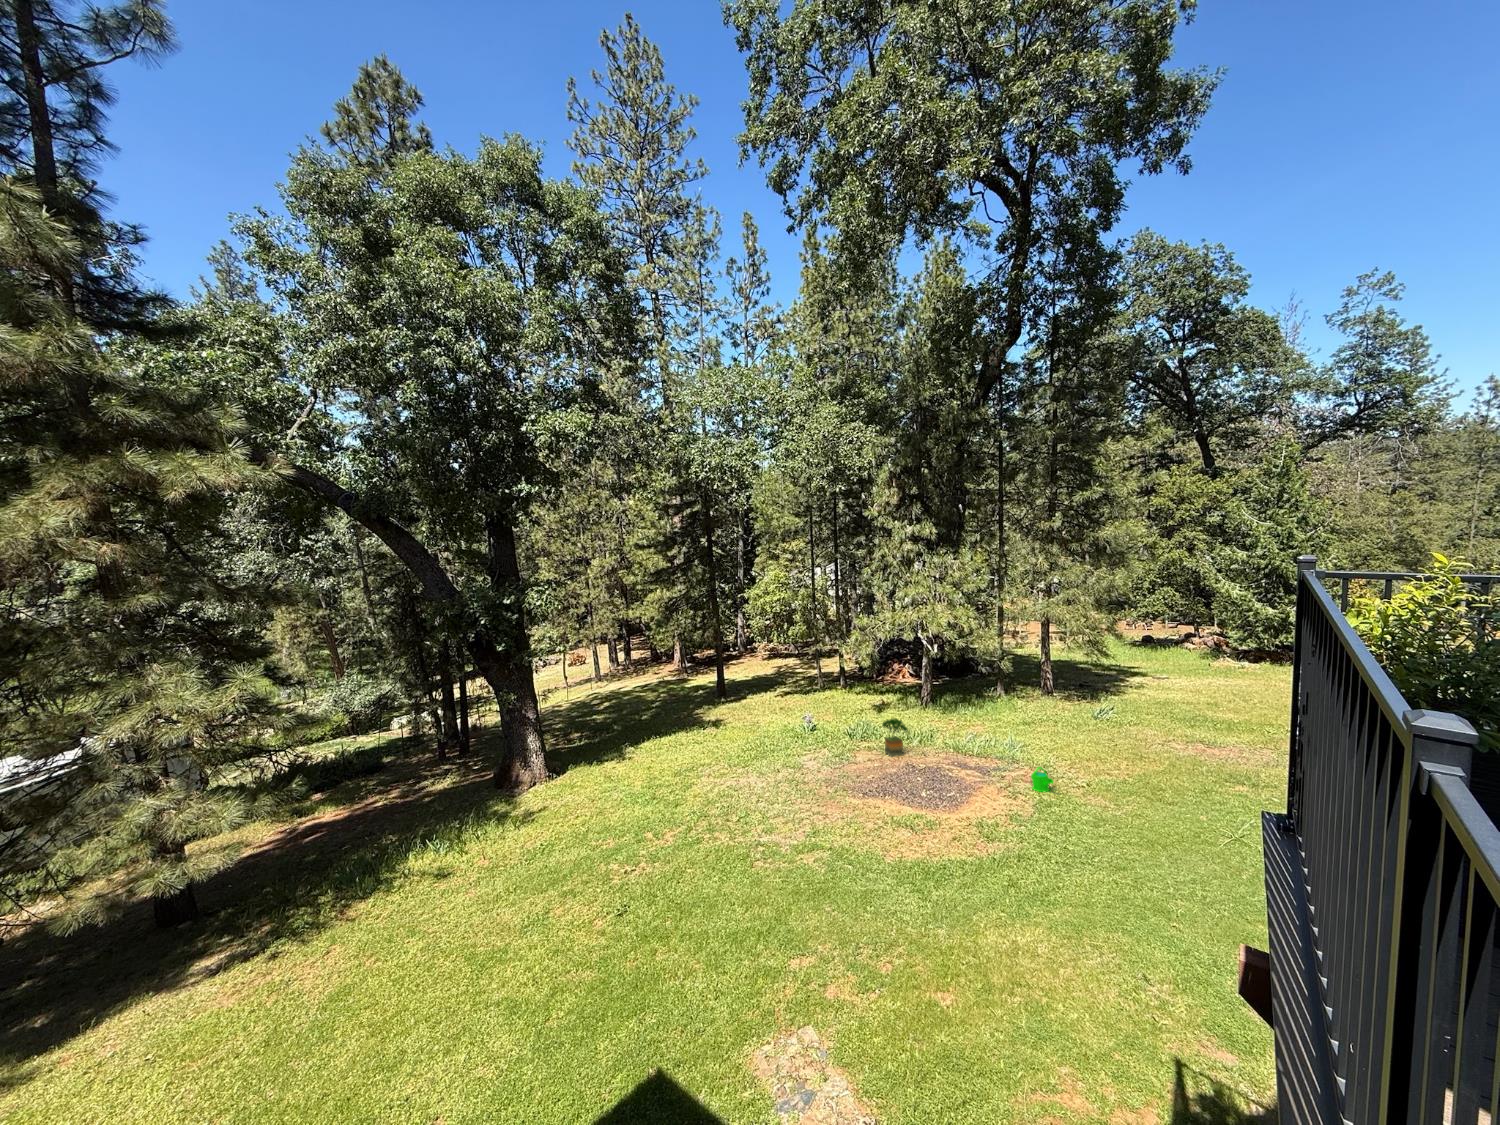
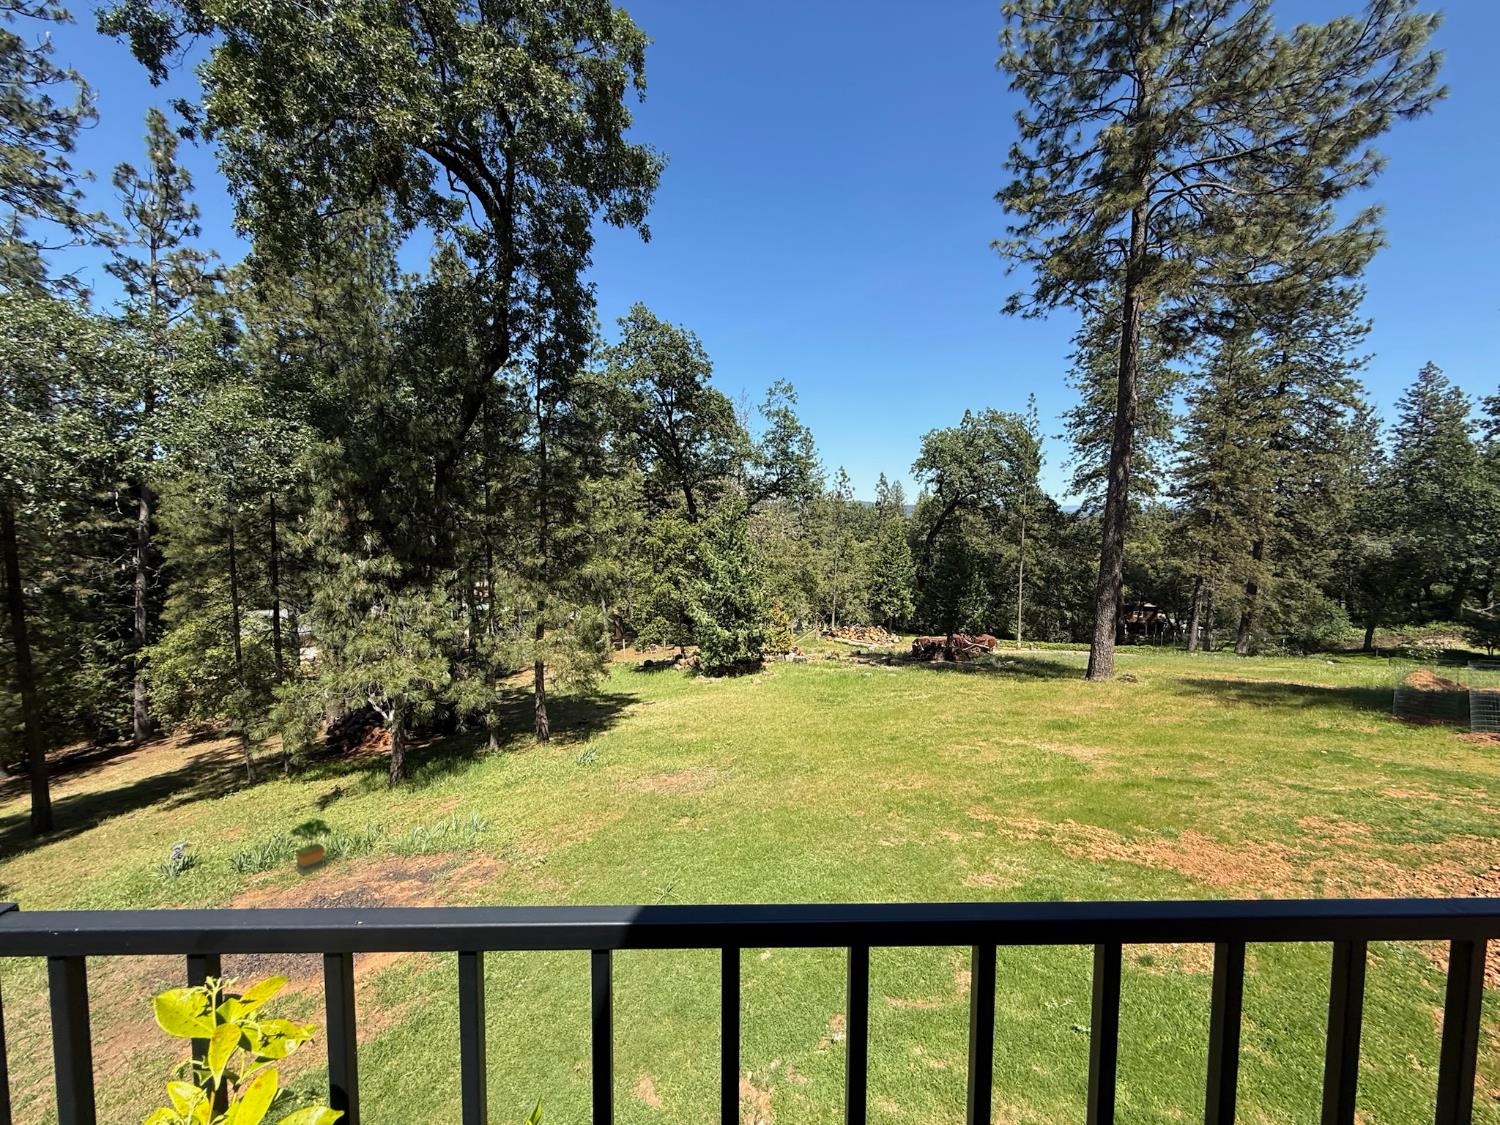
watering can: present [1031,767,1054,792] -> none [477,840,499,871]

